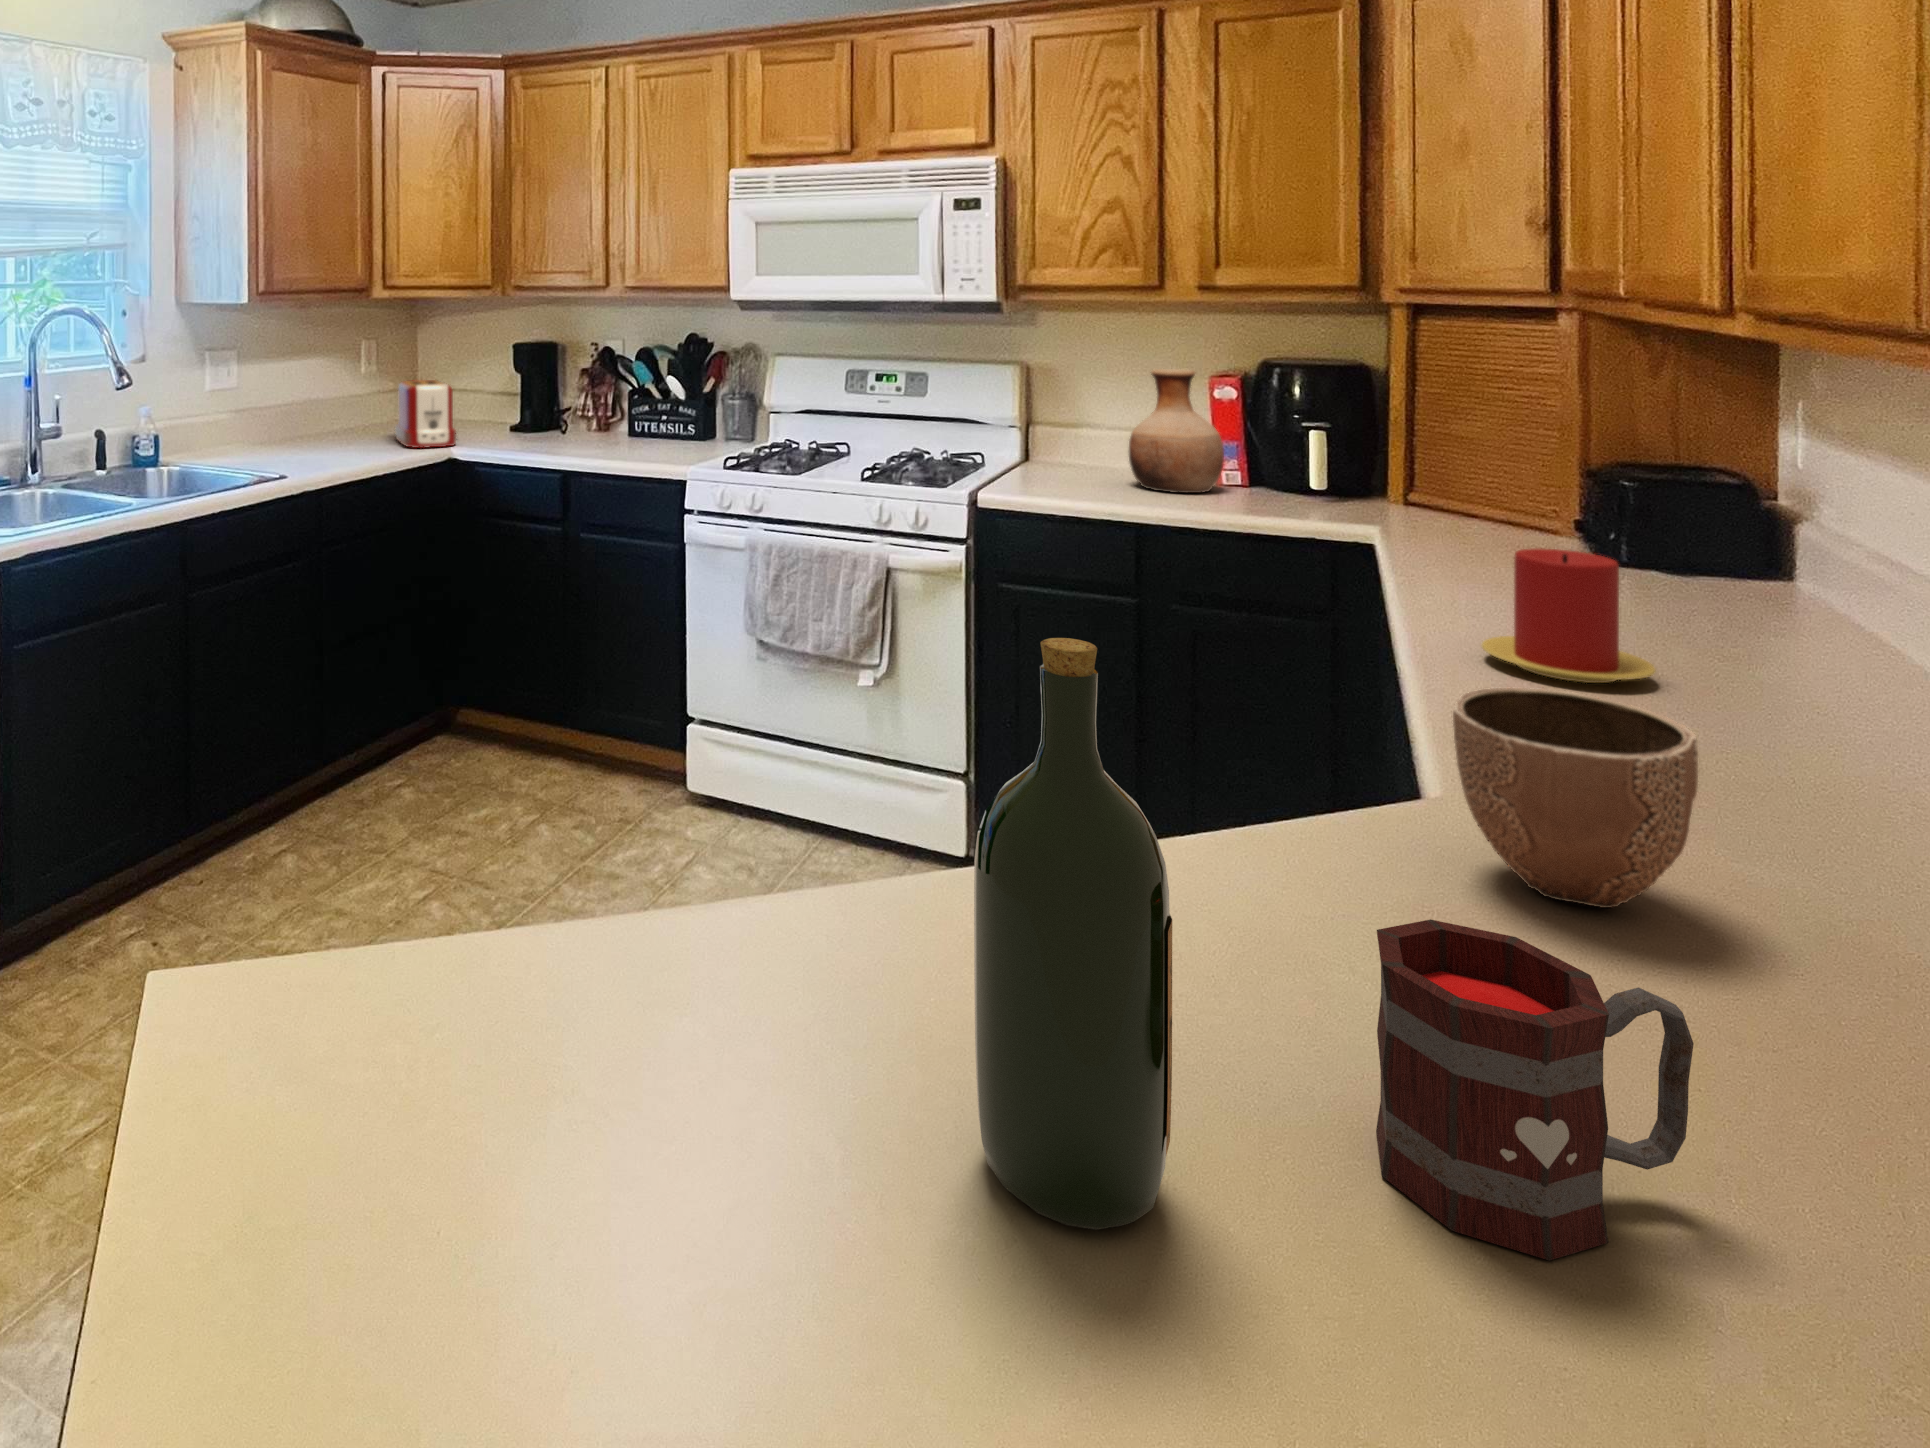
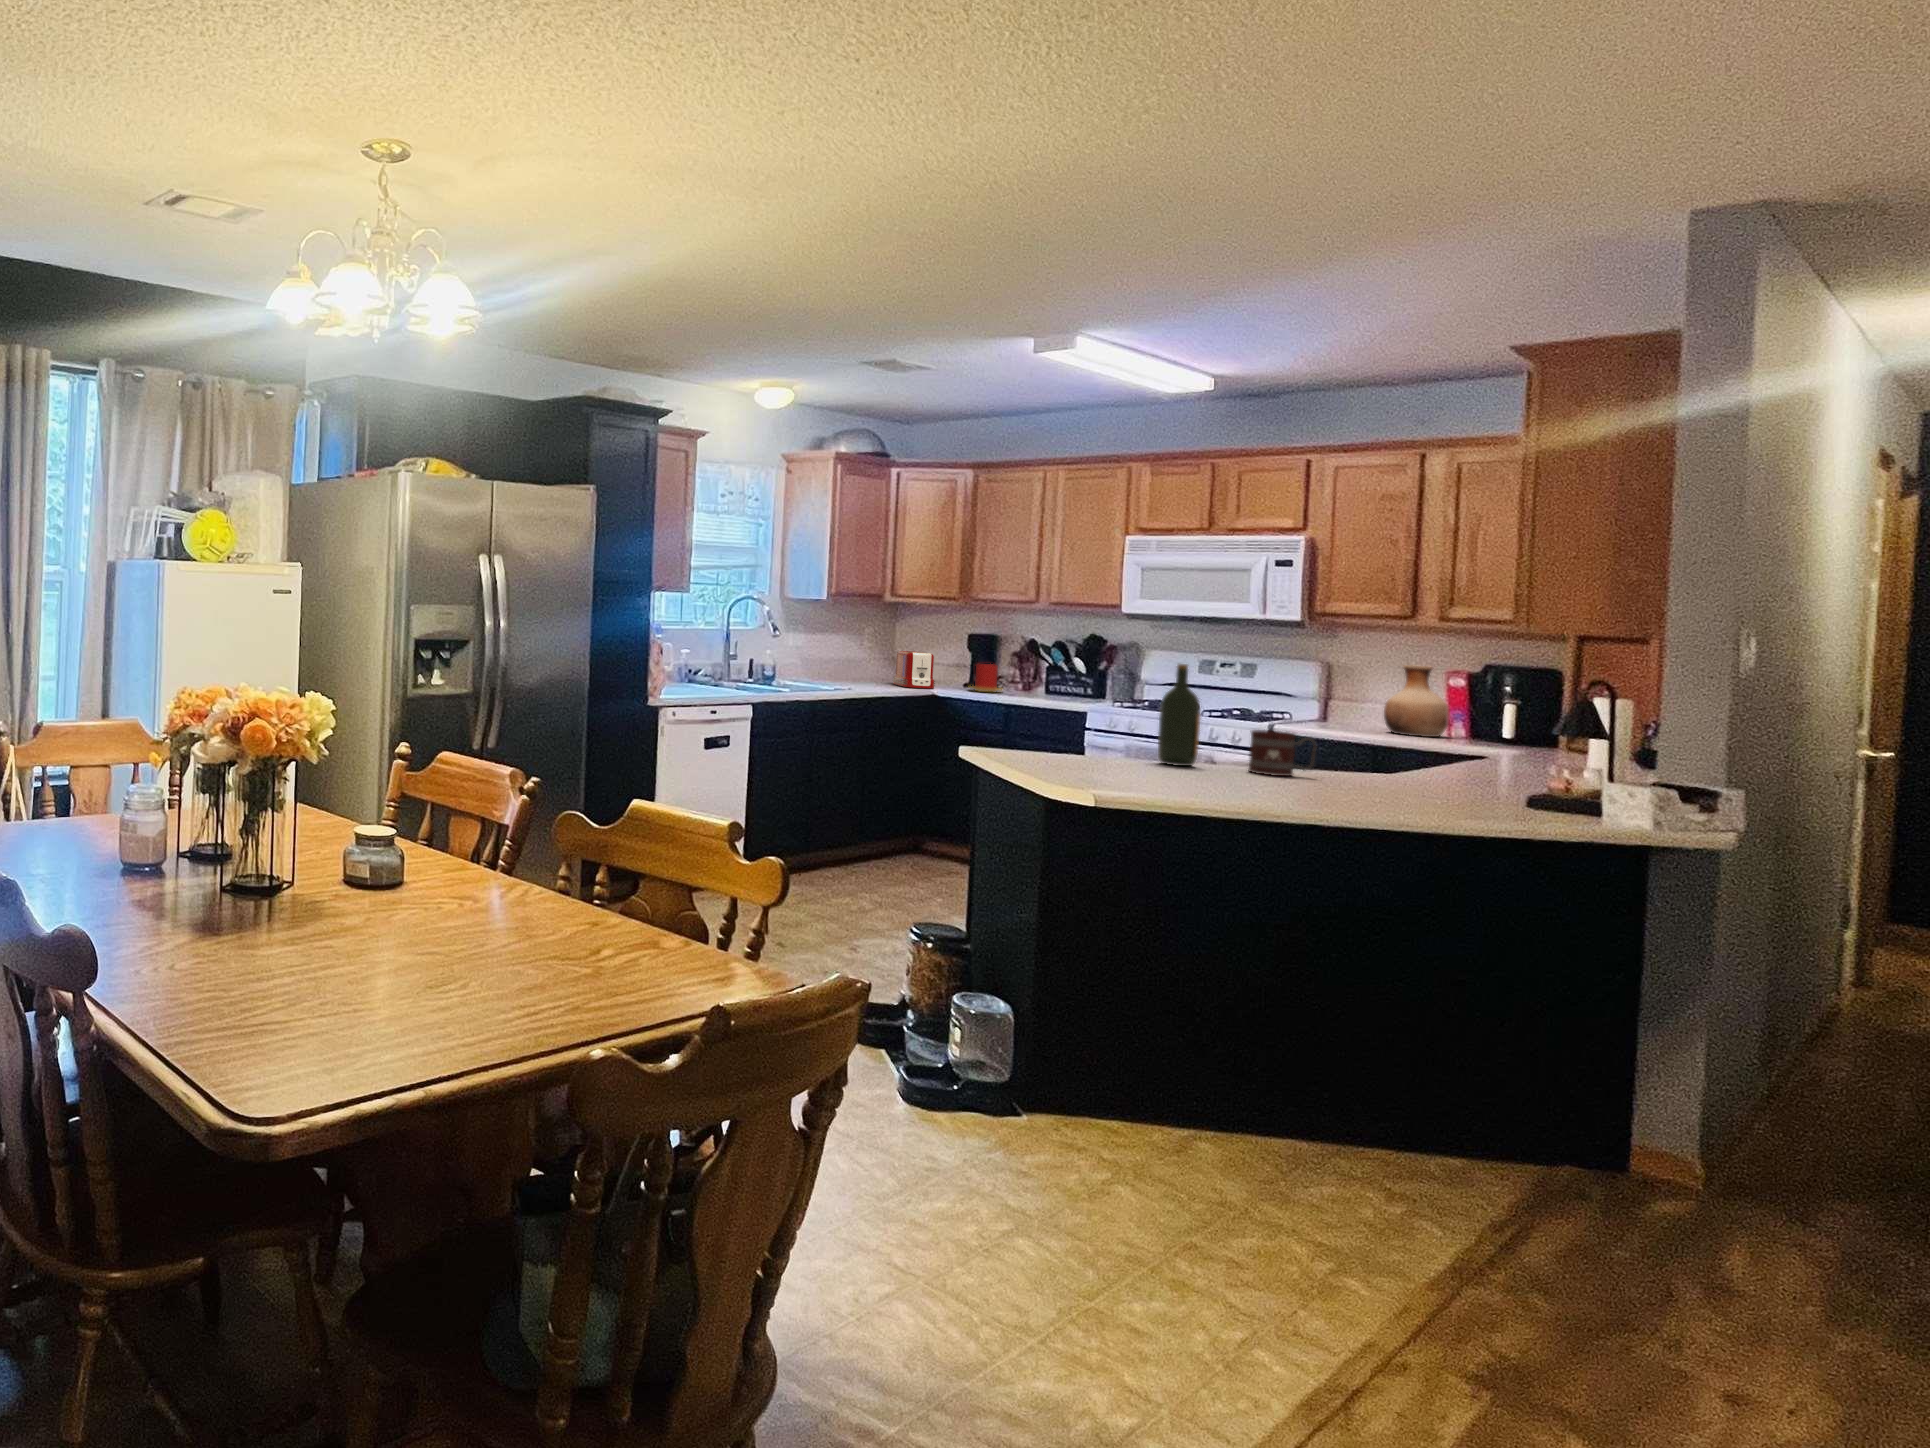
candle: present [1482,548,1656,683] -> present [973,664,998,692]
decorative bowl: present [1453,688,1698,908] -> none [1339,722,1406,774]

